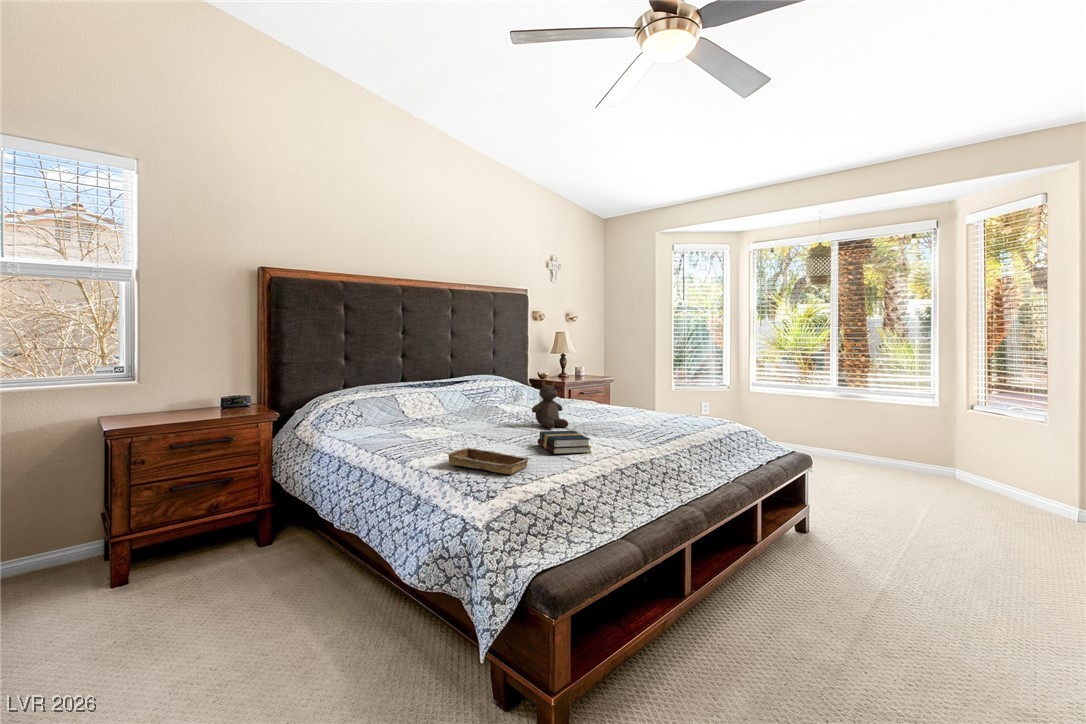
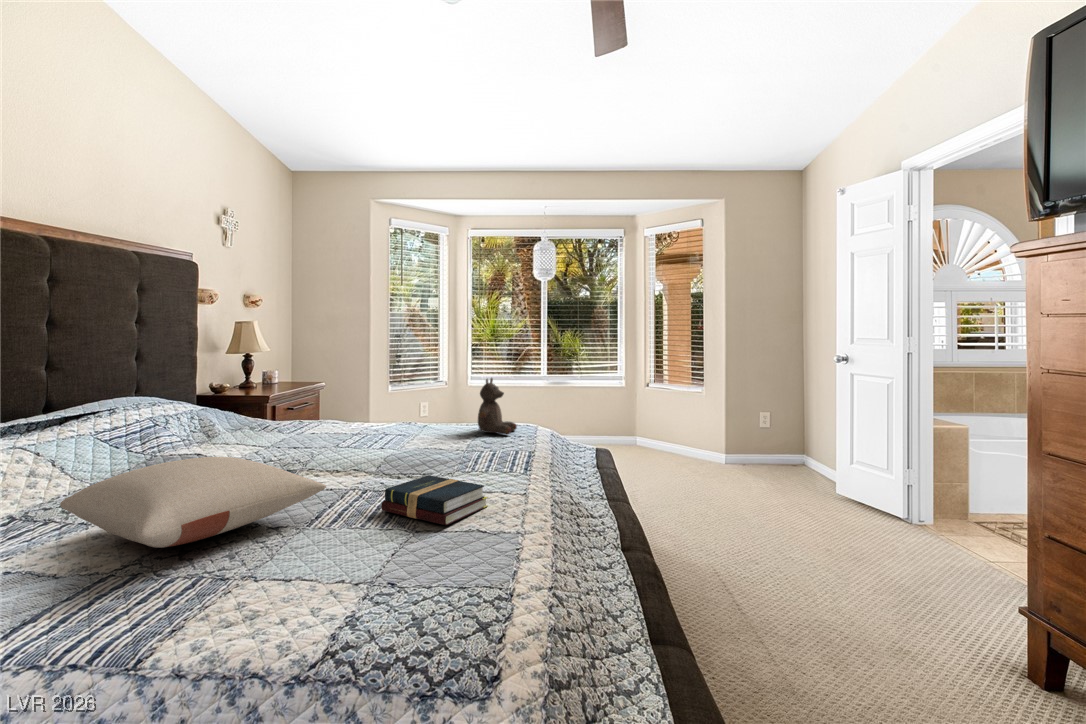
stuffed bear: present [532,381,568,429] -> present [478,378,517,435]
pillow: none [419,402,512,438] -> present [60,457,326,547]
tray: present [445,447,532,474] -> none [272,549,463,621]

